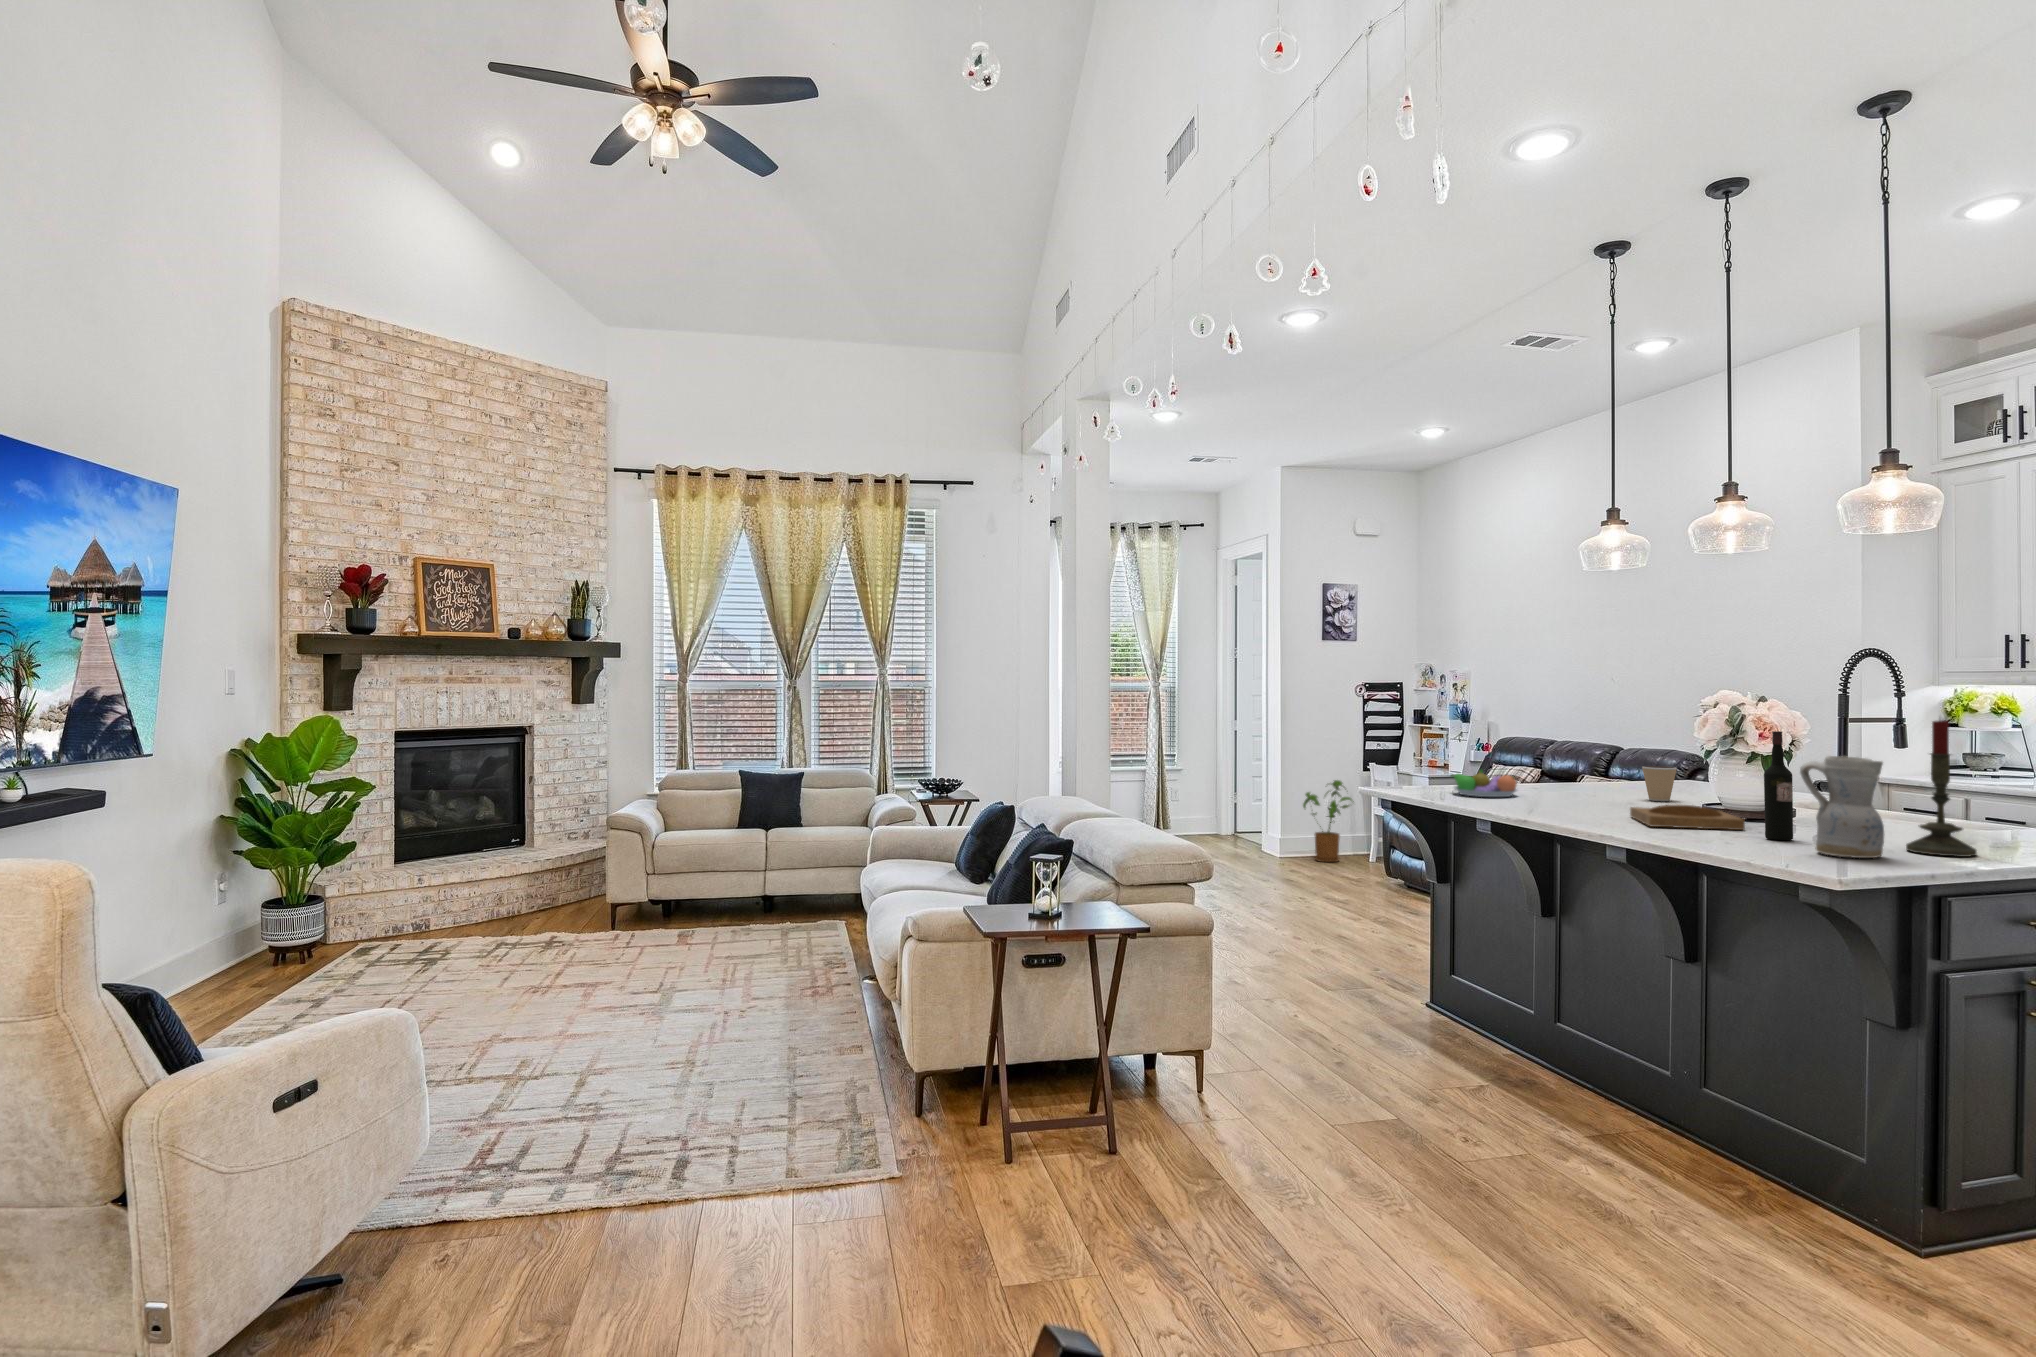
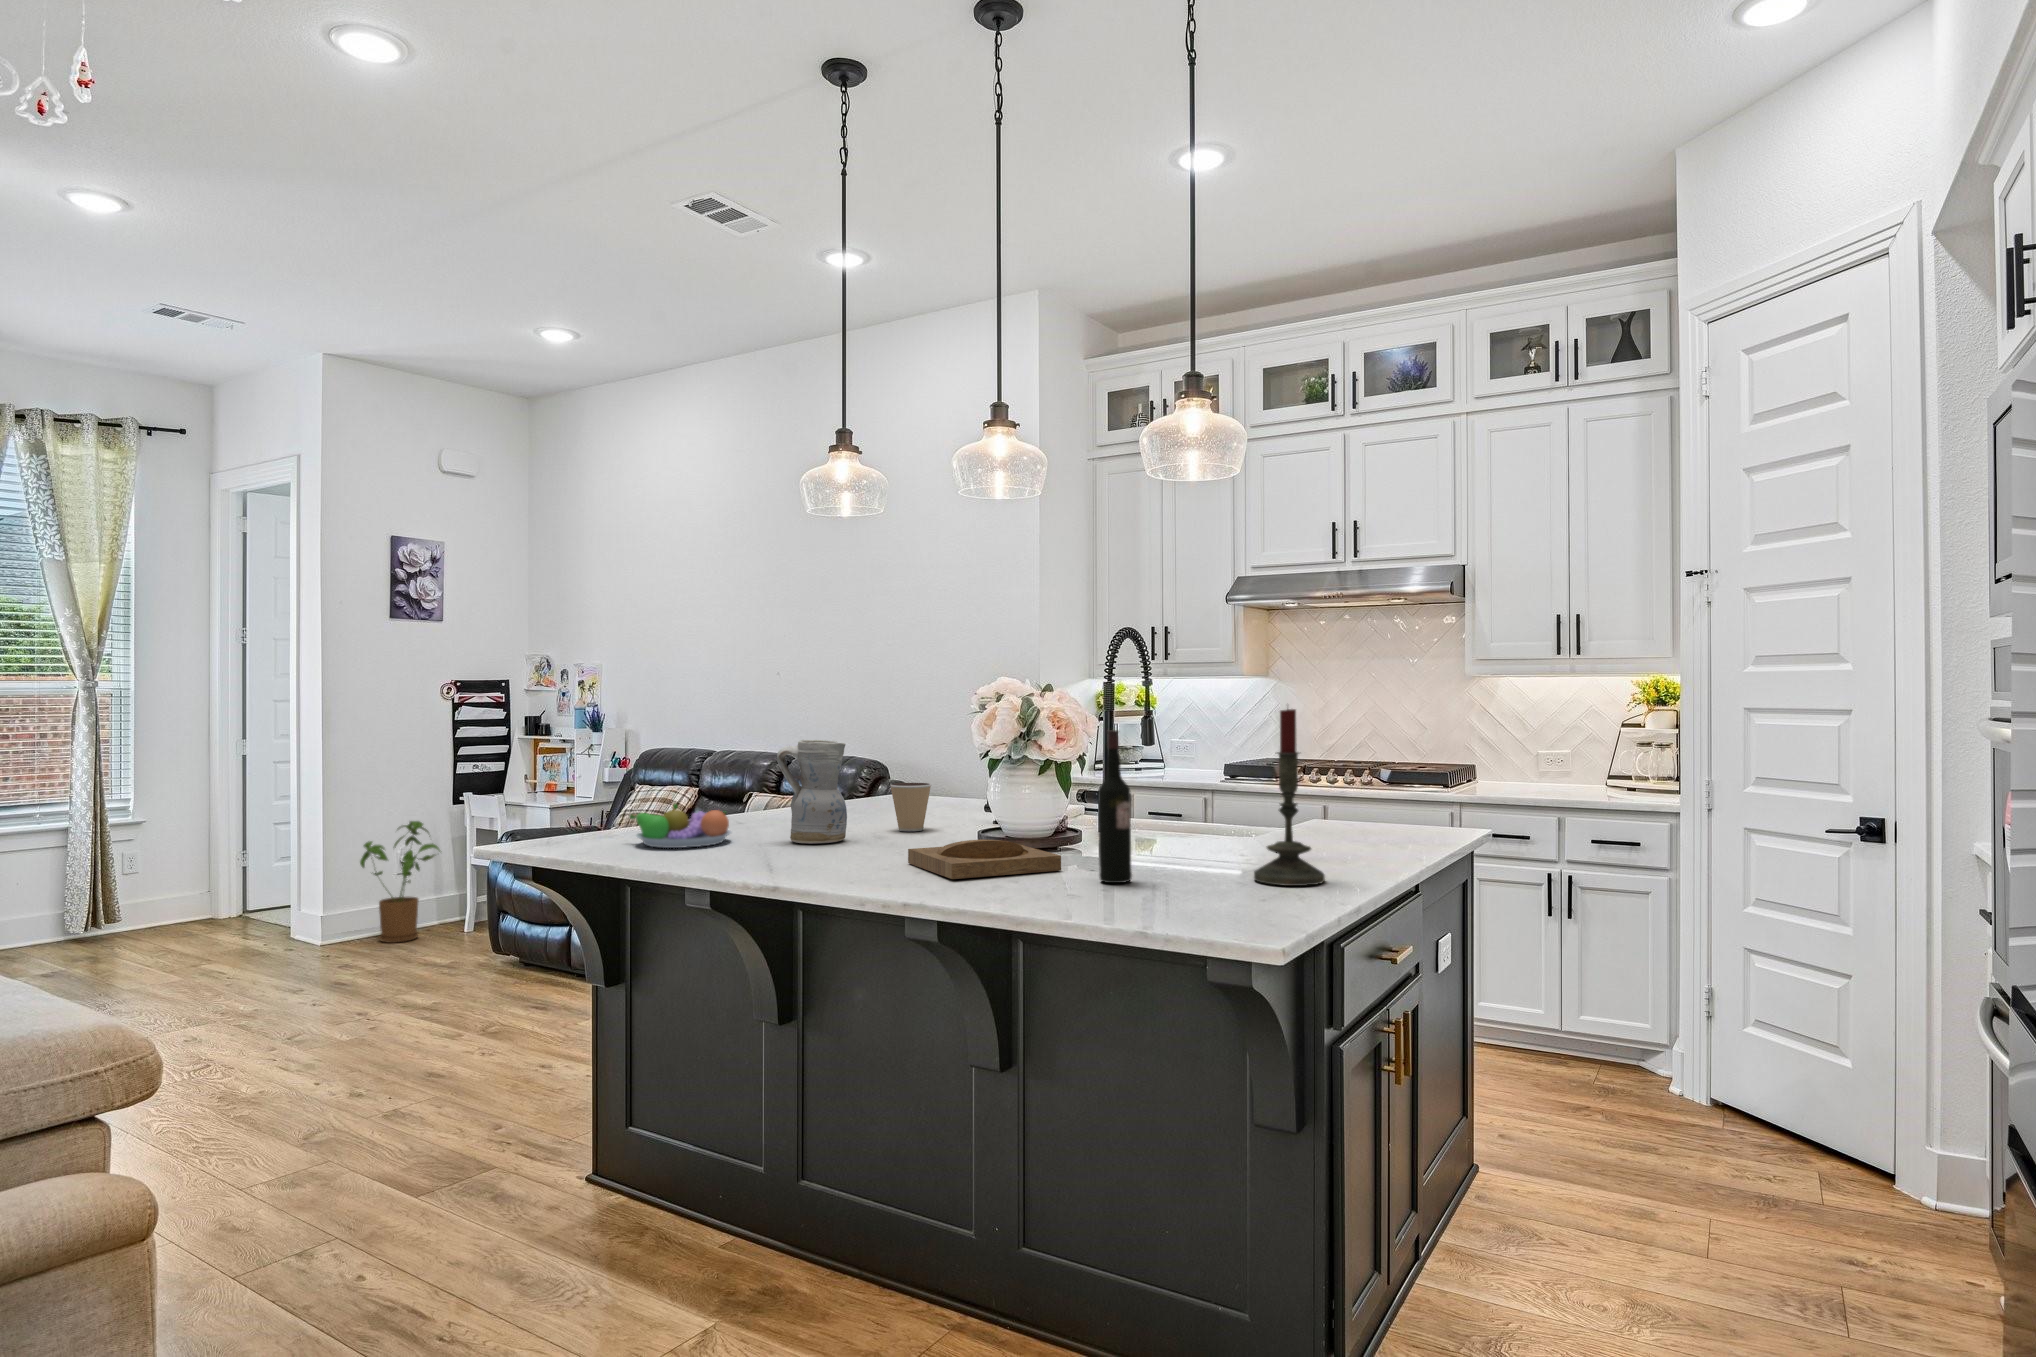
ceramic pitcher: present [1800,756,1884,858] -> present [777,740,847,844]

